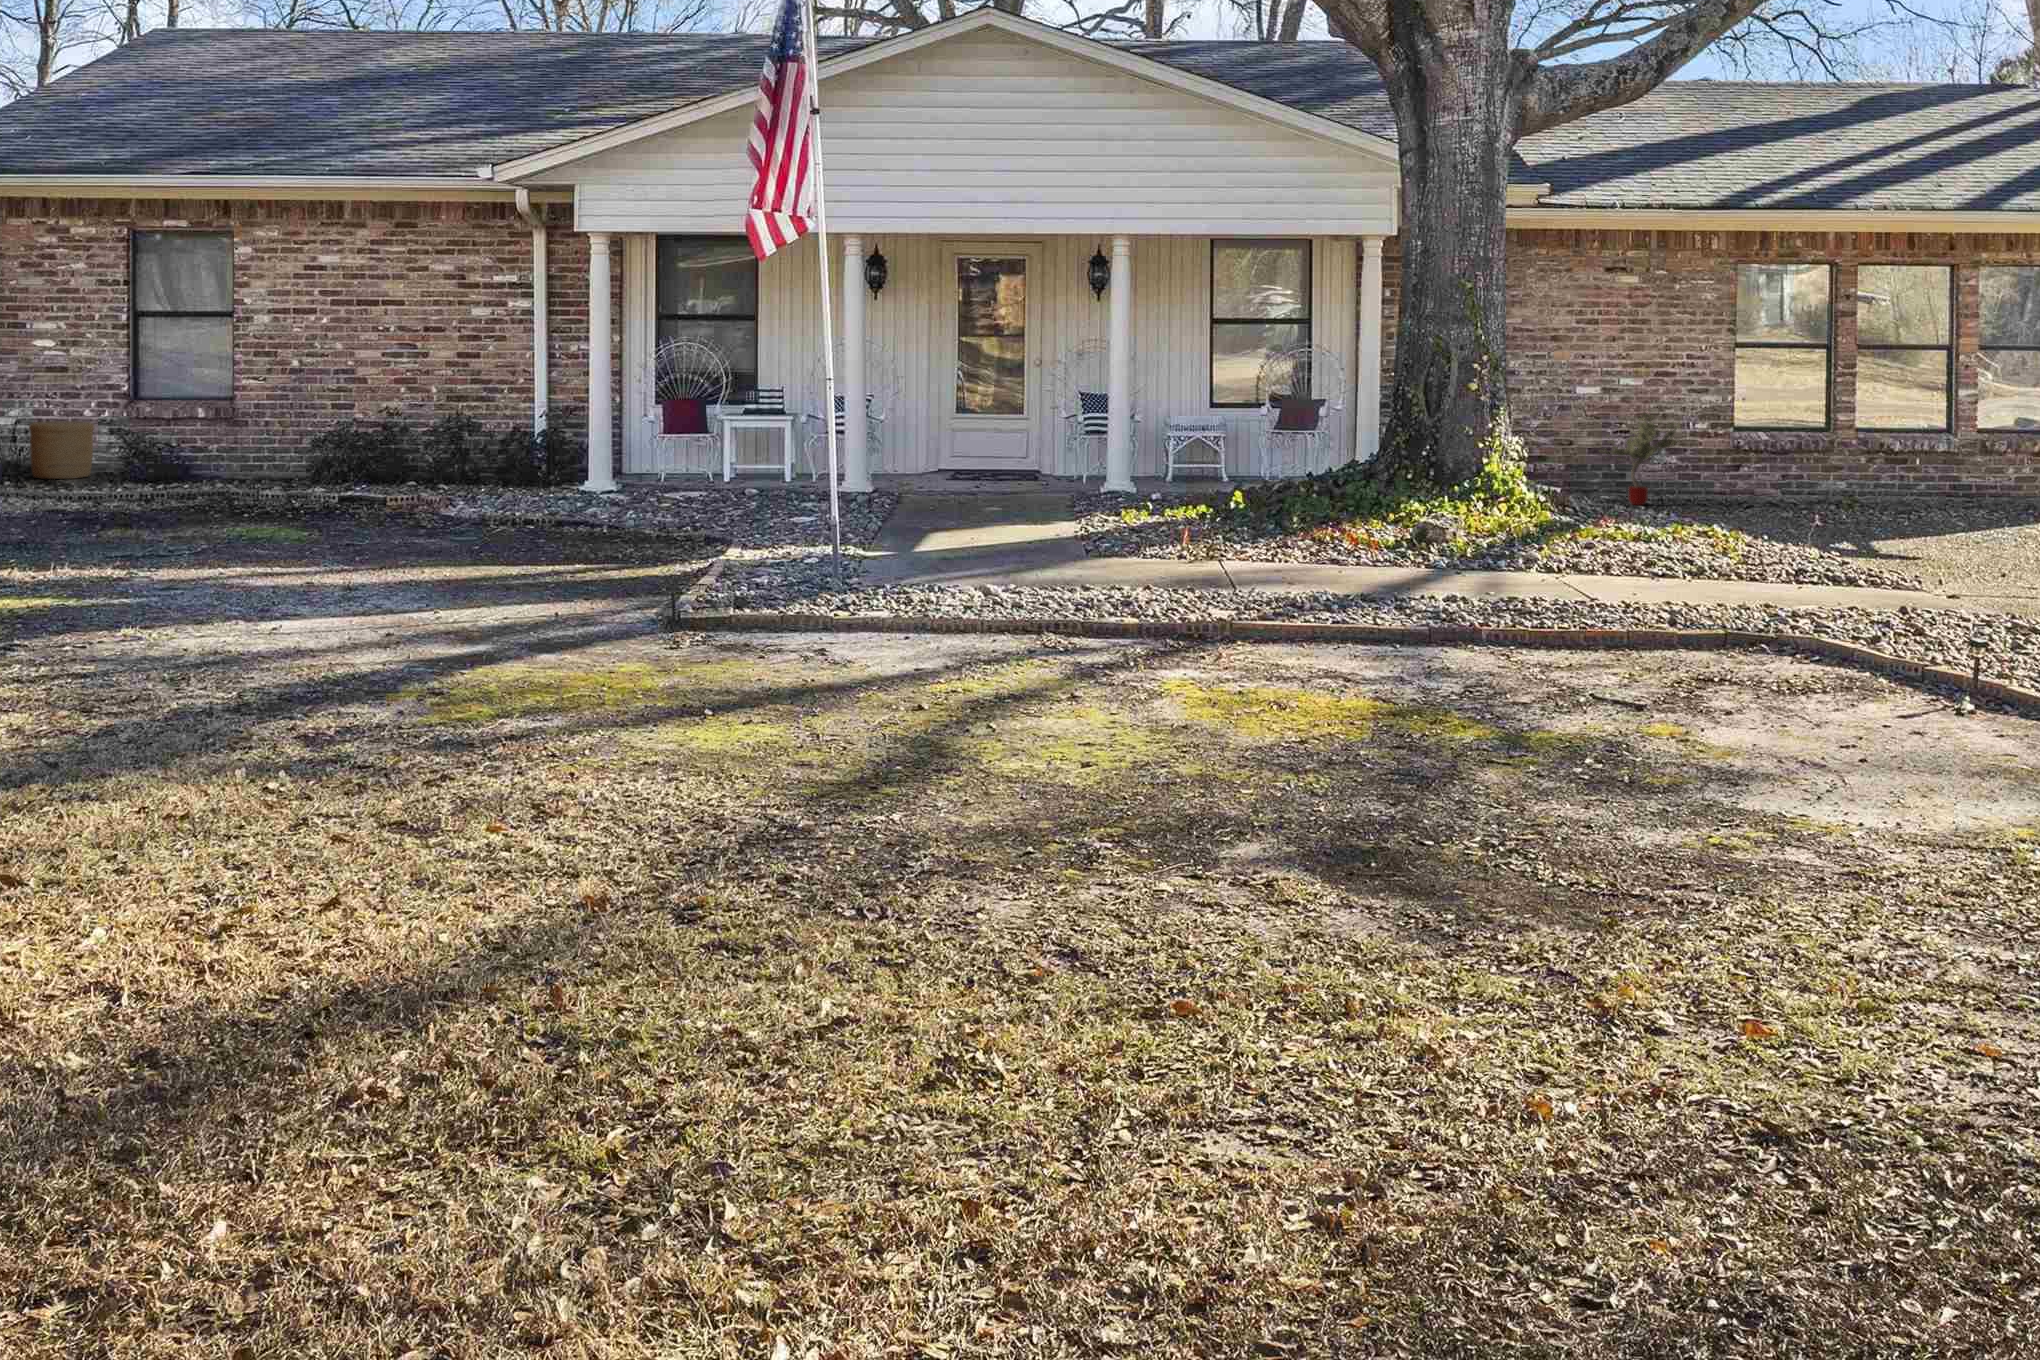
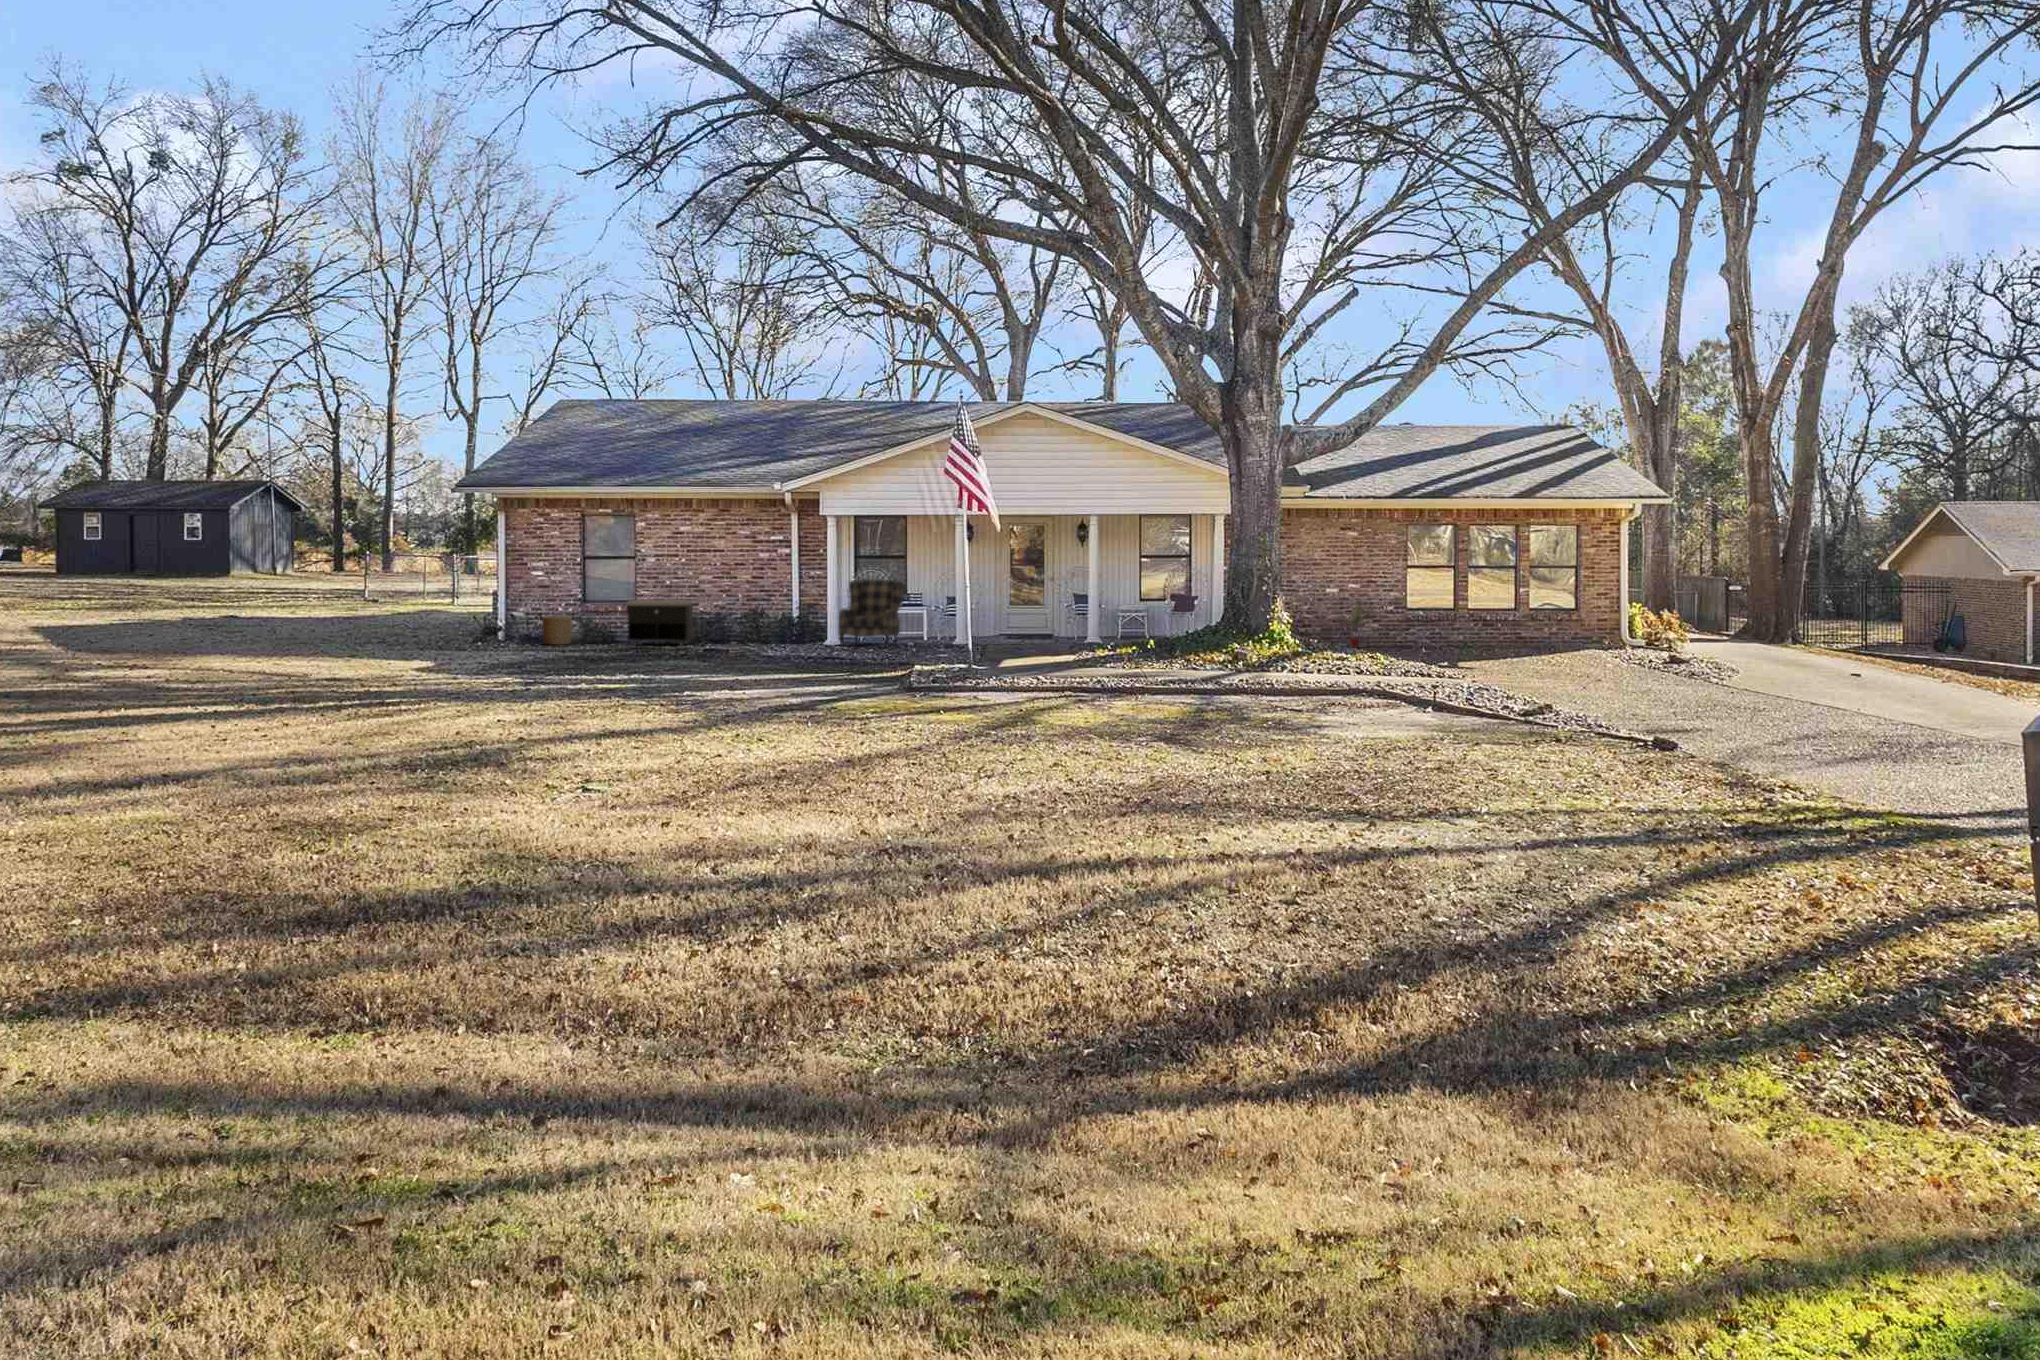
chair: none [614,359,748,494] -> present [839,579,903,647]
storage bench: none [193,392,335,484] -> present [627,600,693,644]

